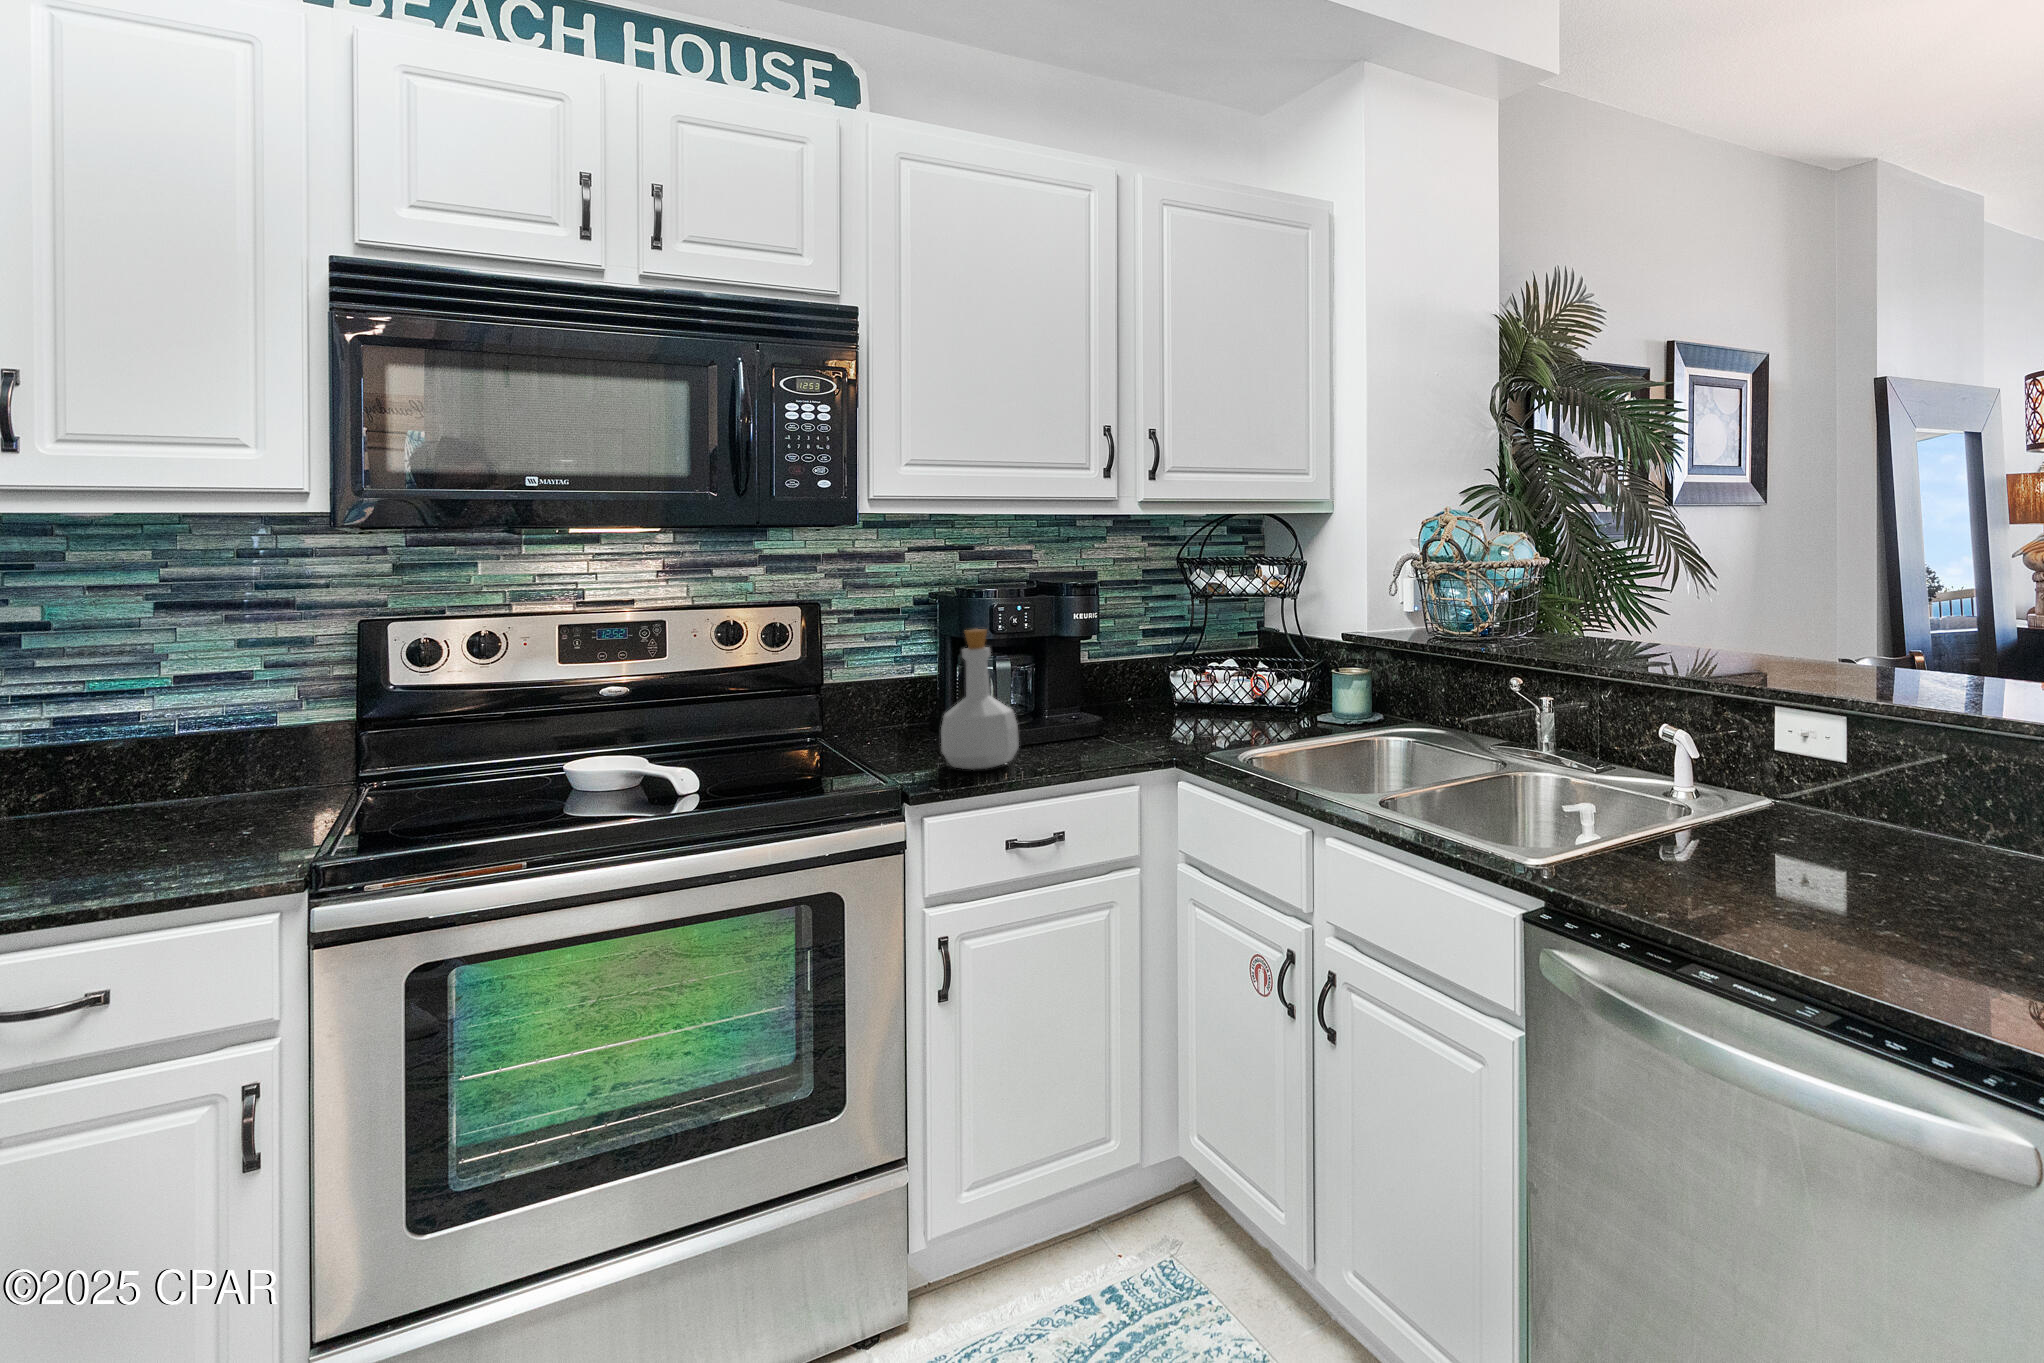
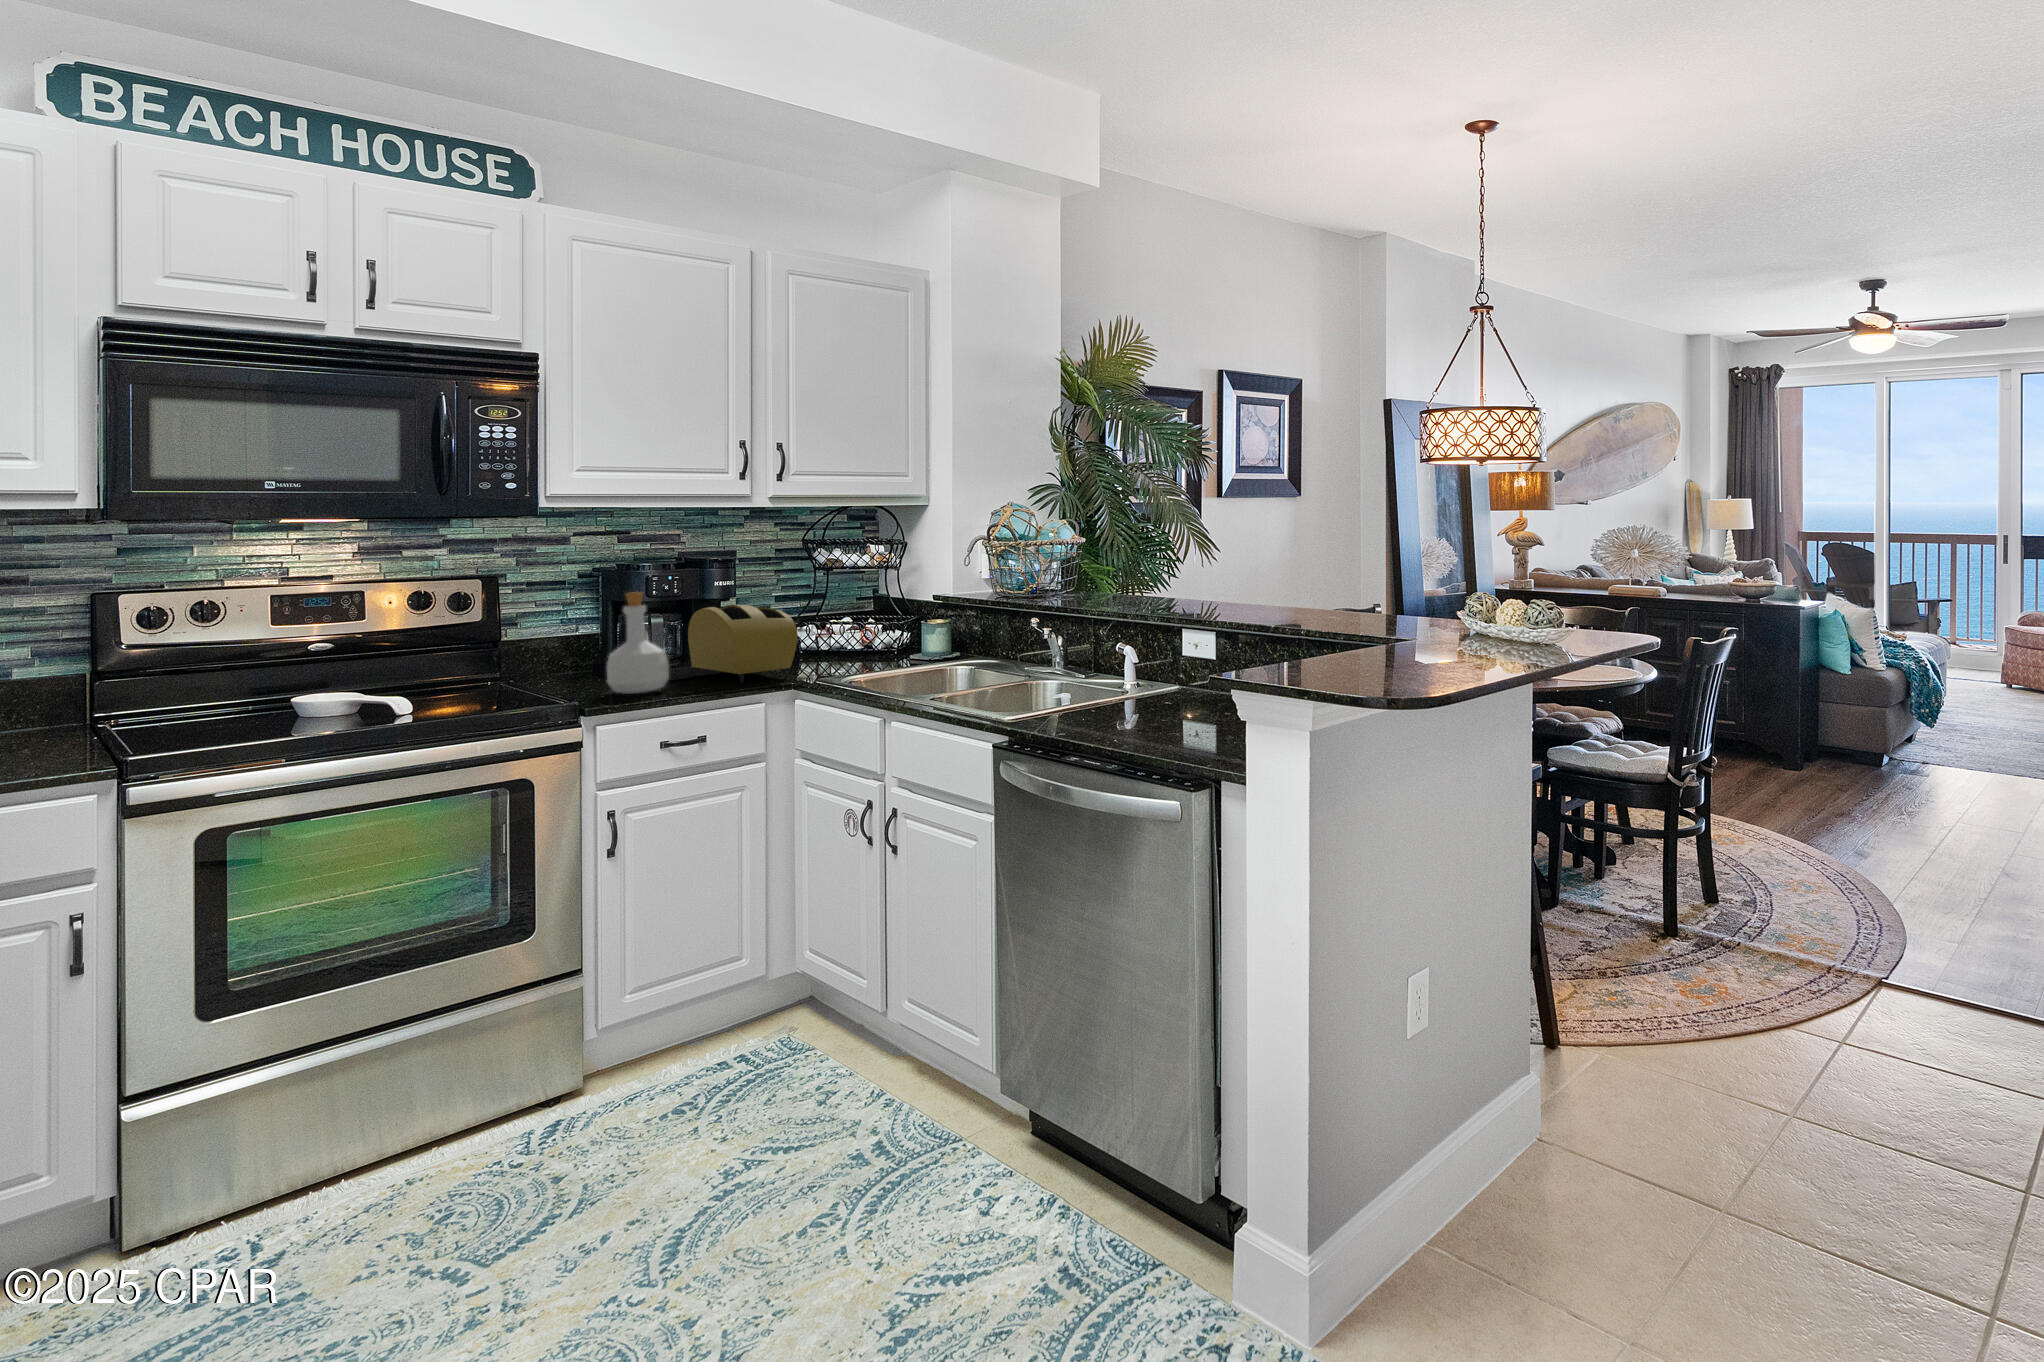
toaster: none [1041,645,1180,756] -> present [688,605,798,683]

